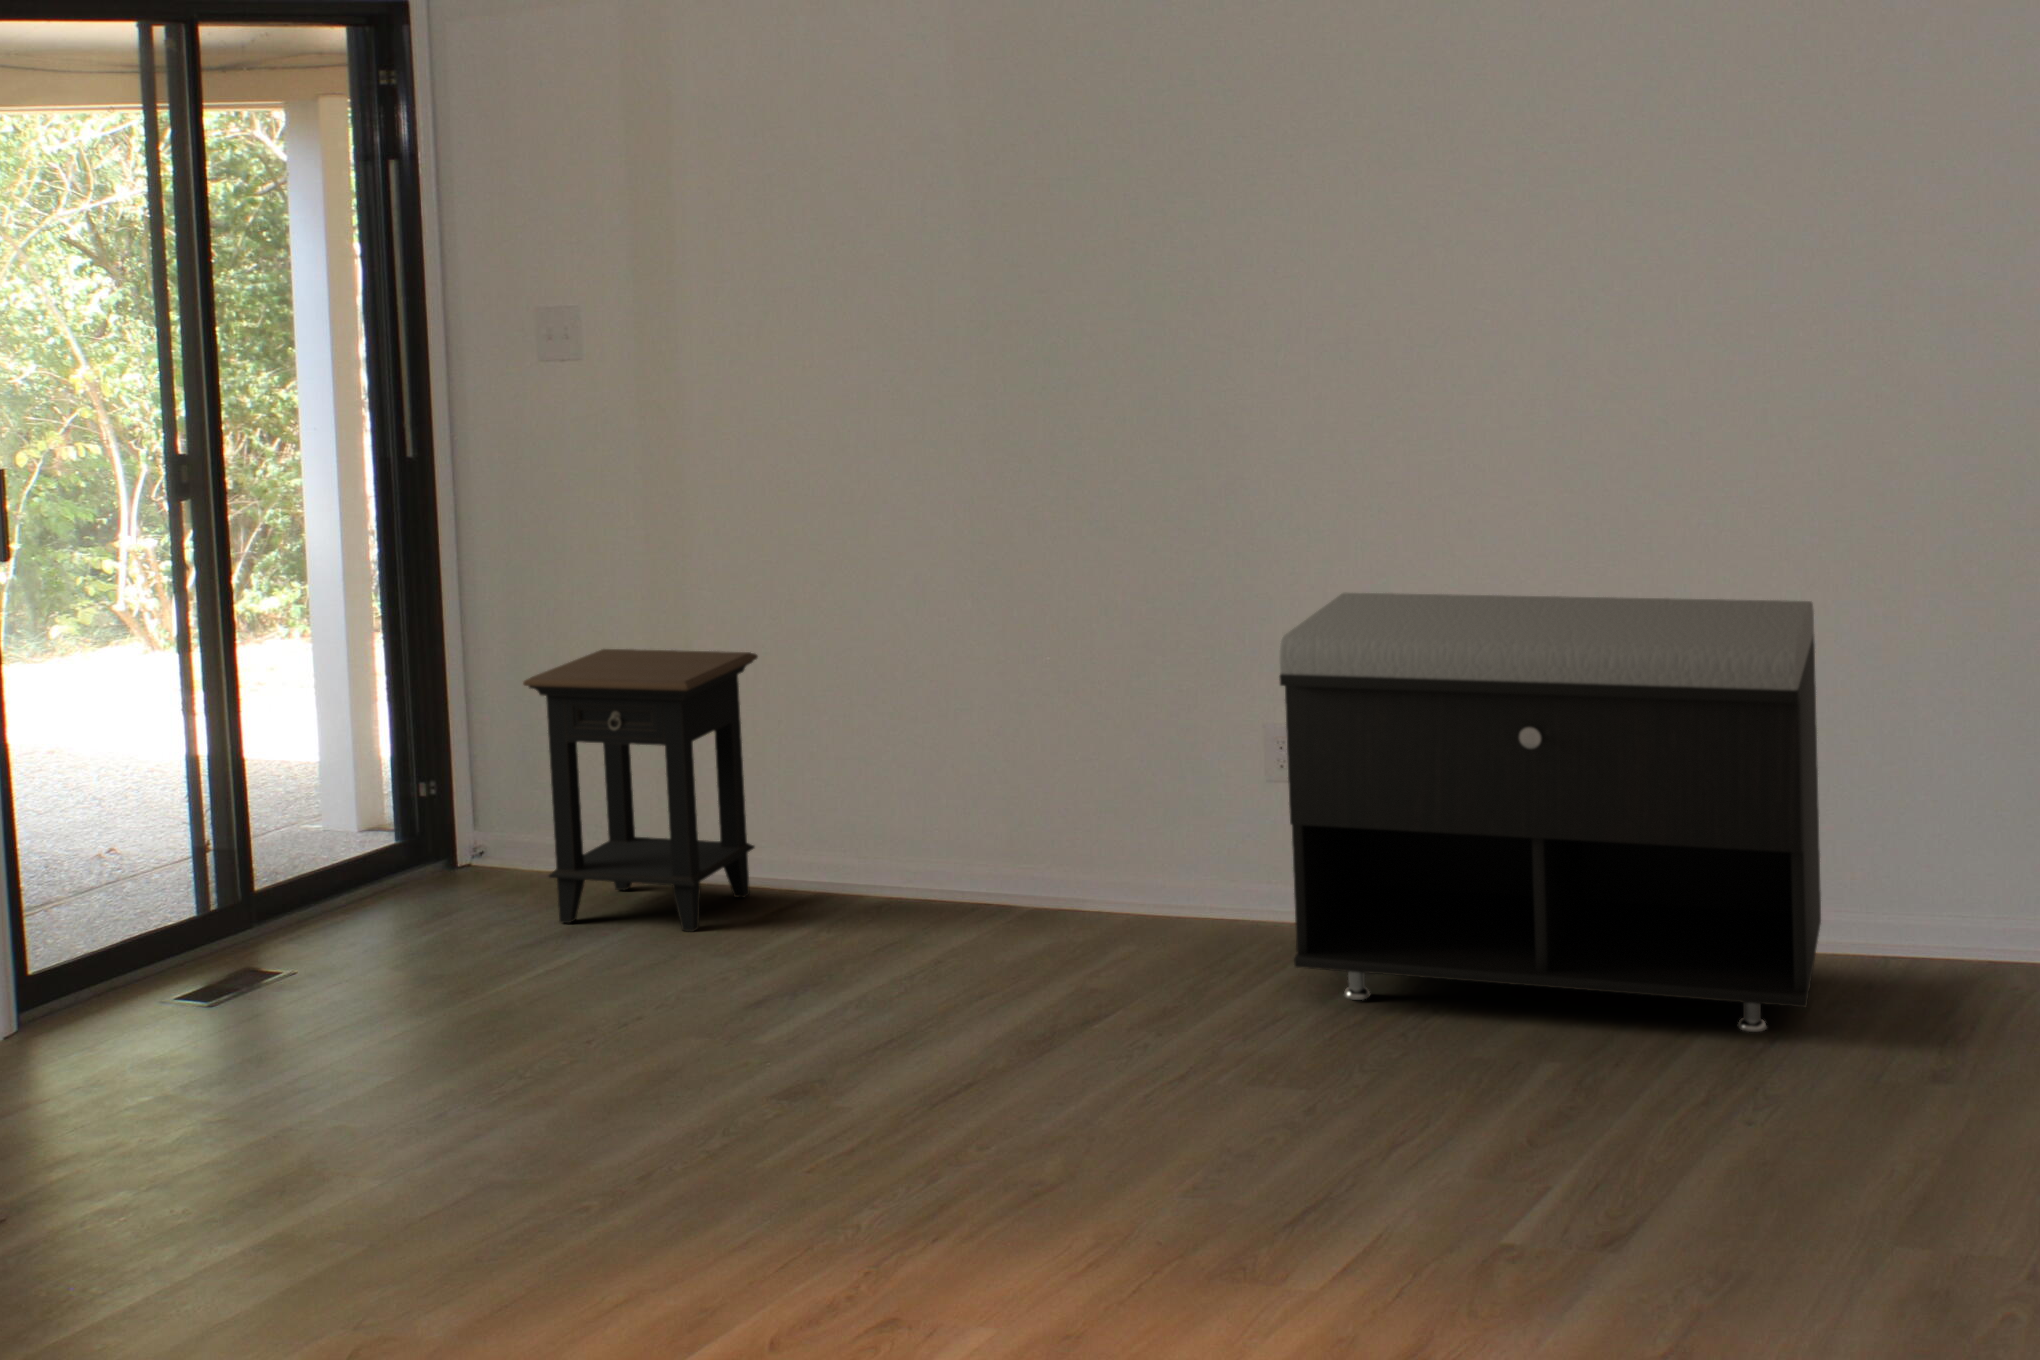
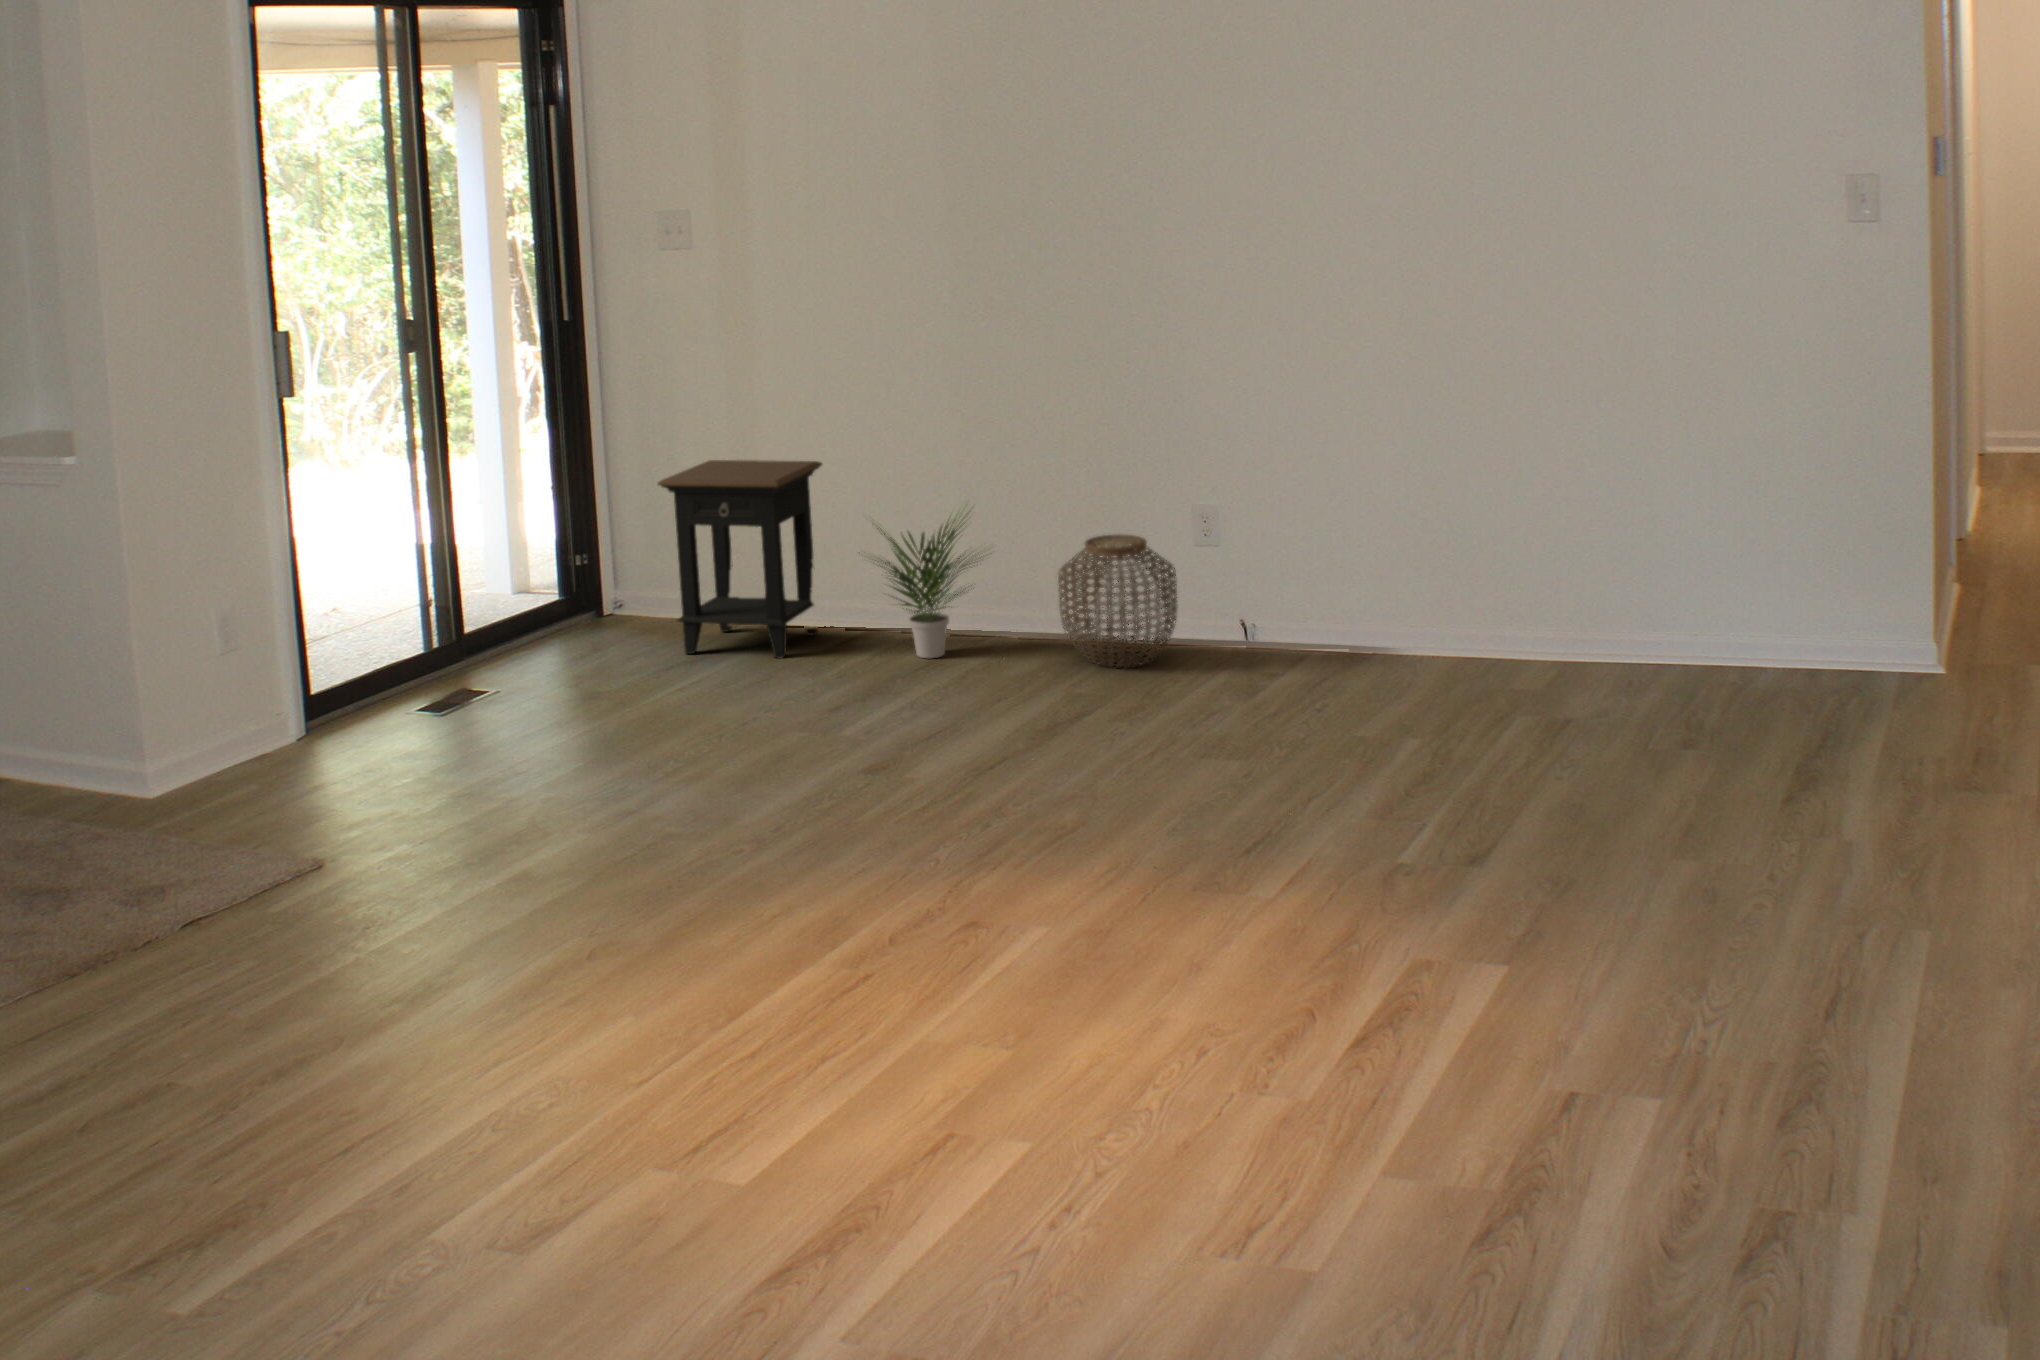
storage bench: present [1279,593,1821,1032] -> none [1212,412,1588,712]
potted plant: none [795,710,993,935] -> present [875,515,992,658]
woven basket: none [1076,764,1243,955] -> present [1058,535,1178,668]

